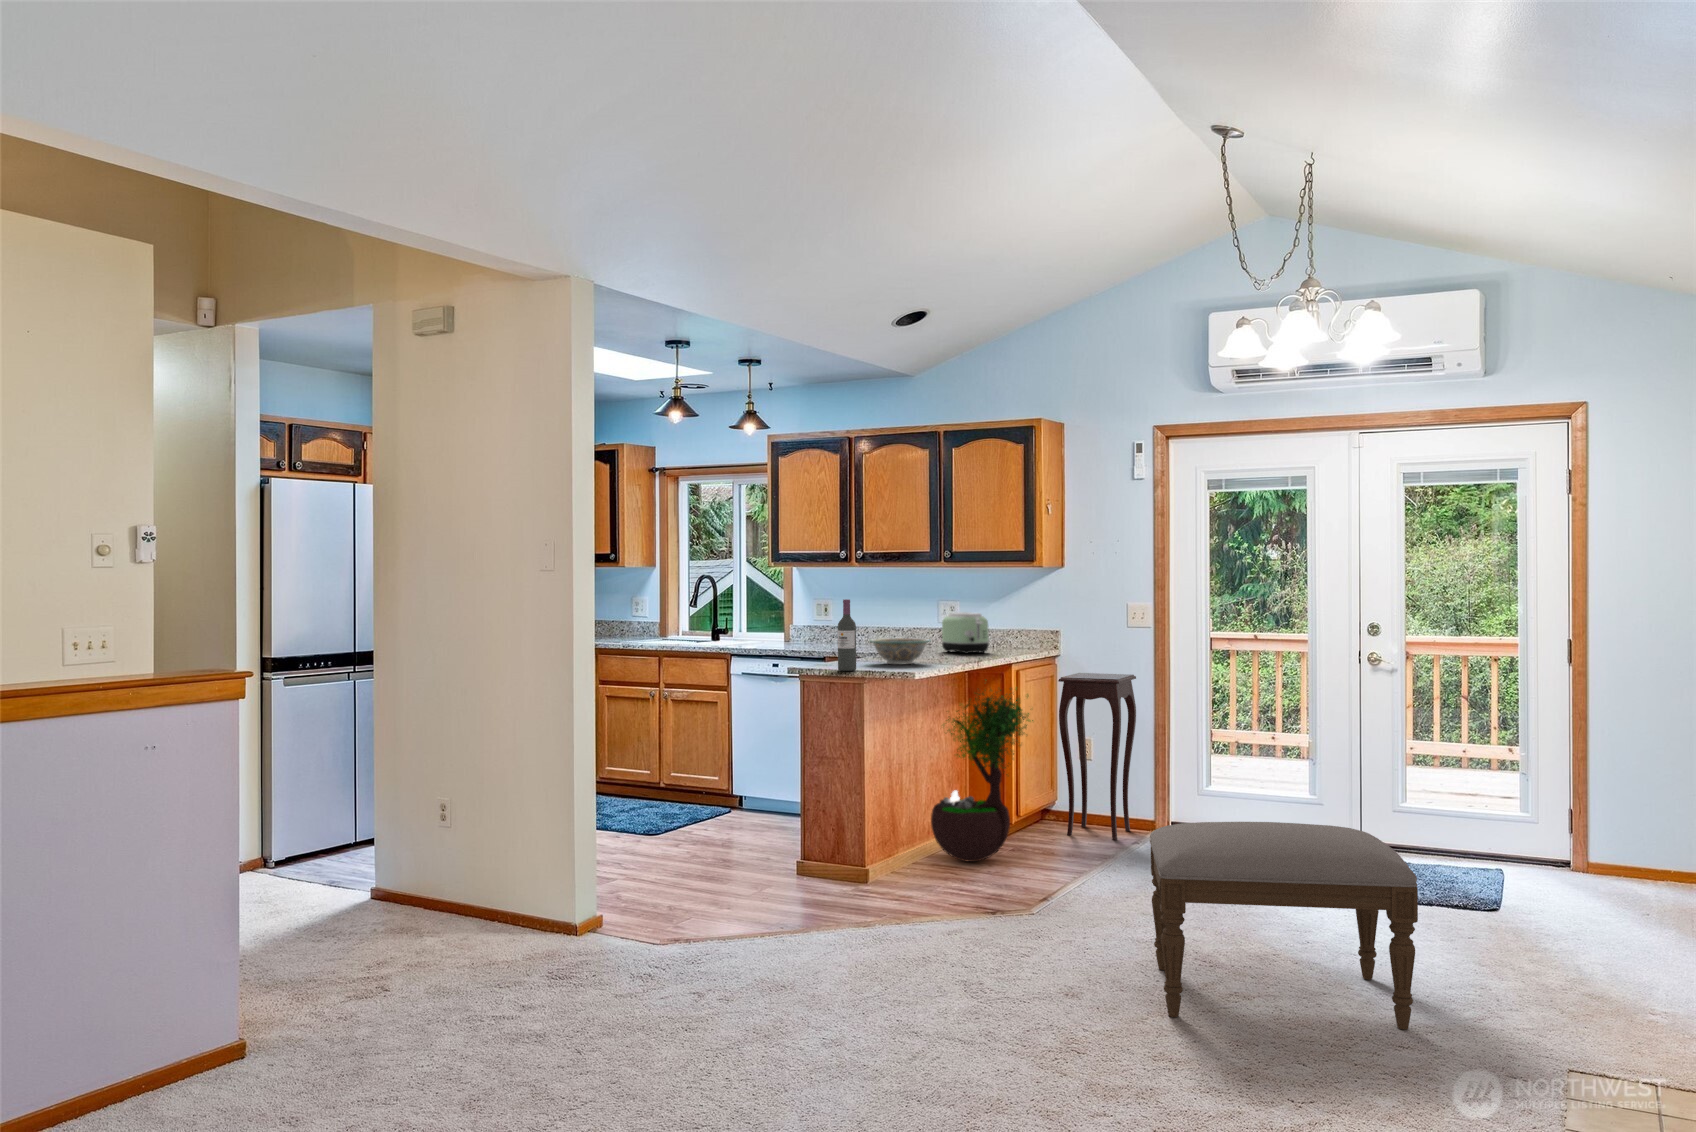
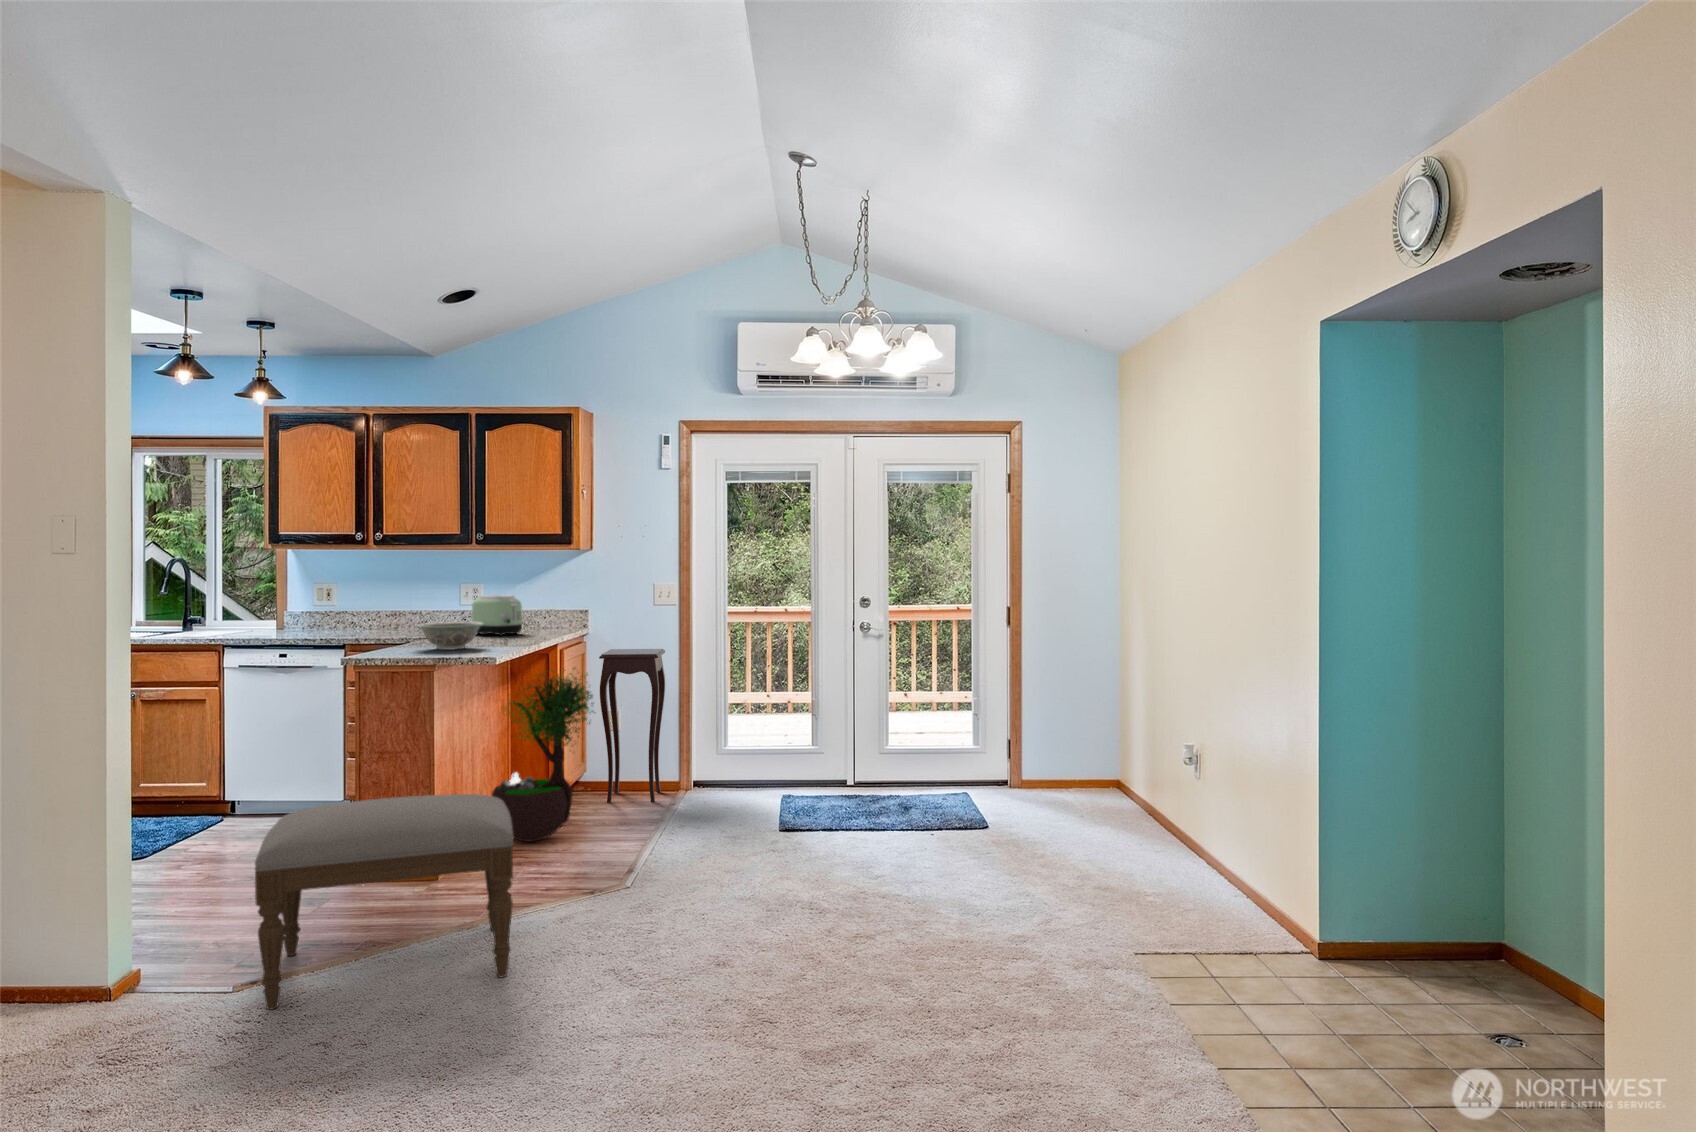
wine bottle: present [838,599,856,671] -> none [395,584,417,659]
ottoman: present [1150,822,1418,1030] -> present [255,794,513,1010]

